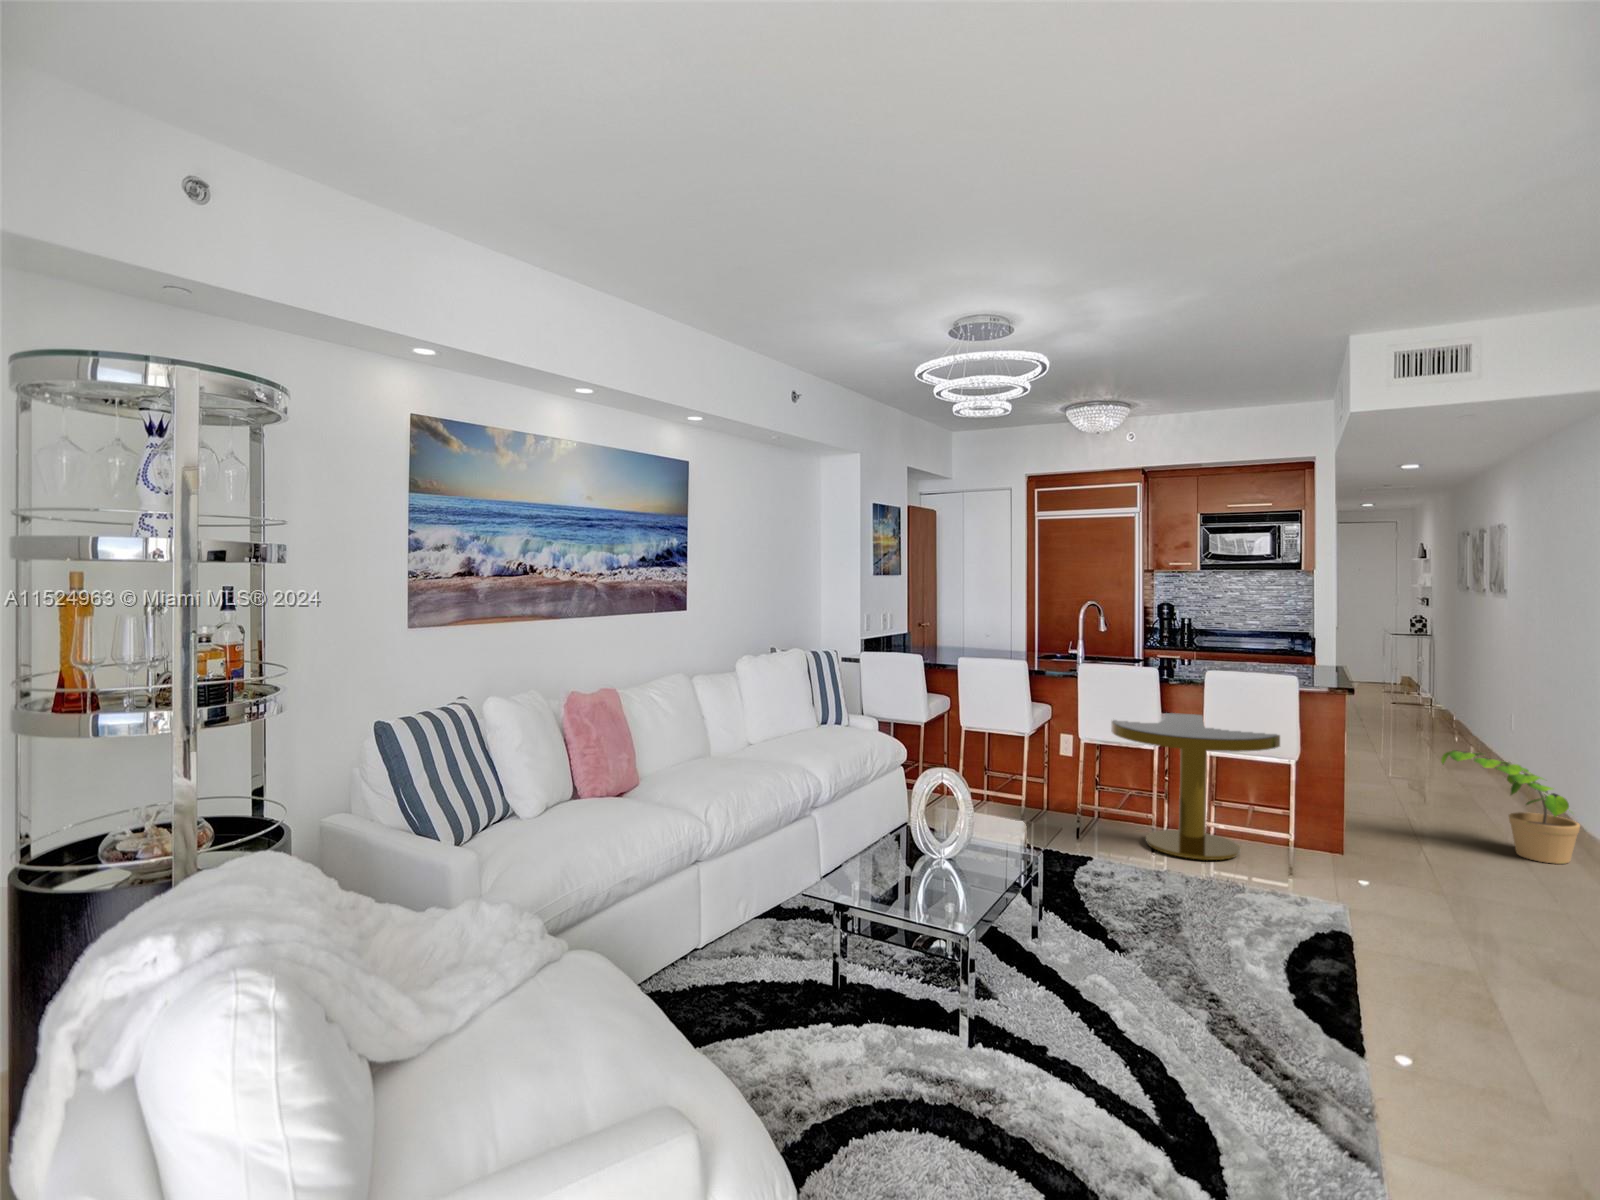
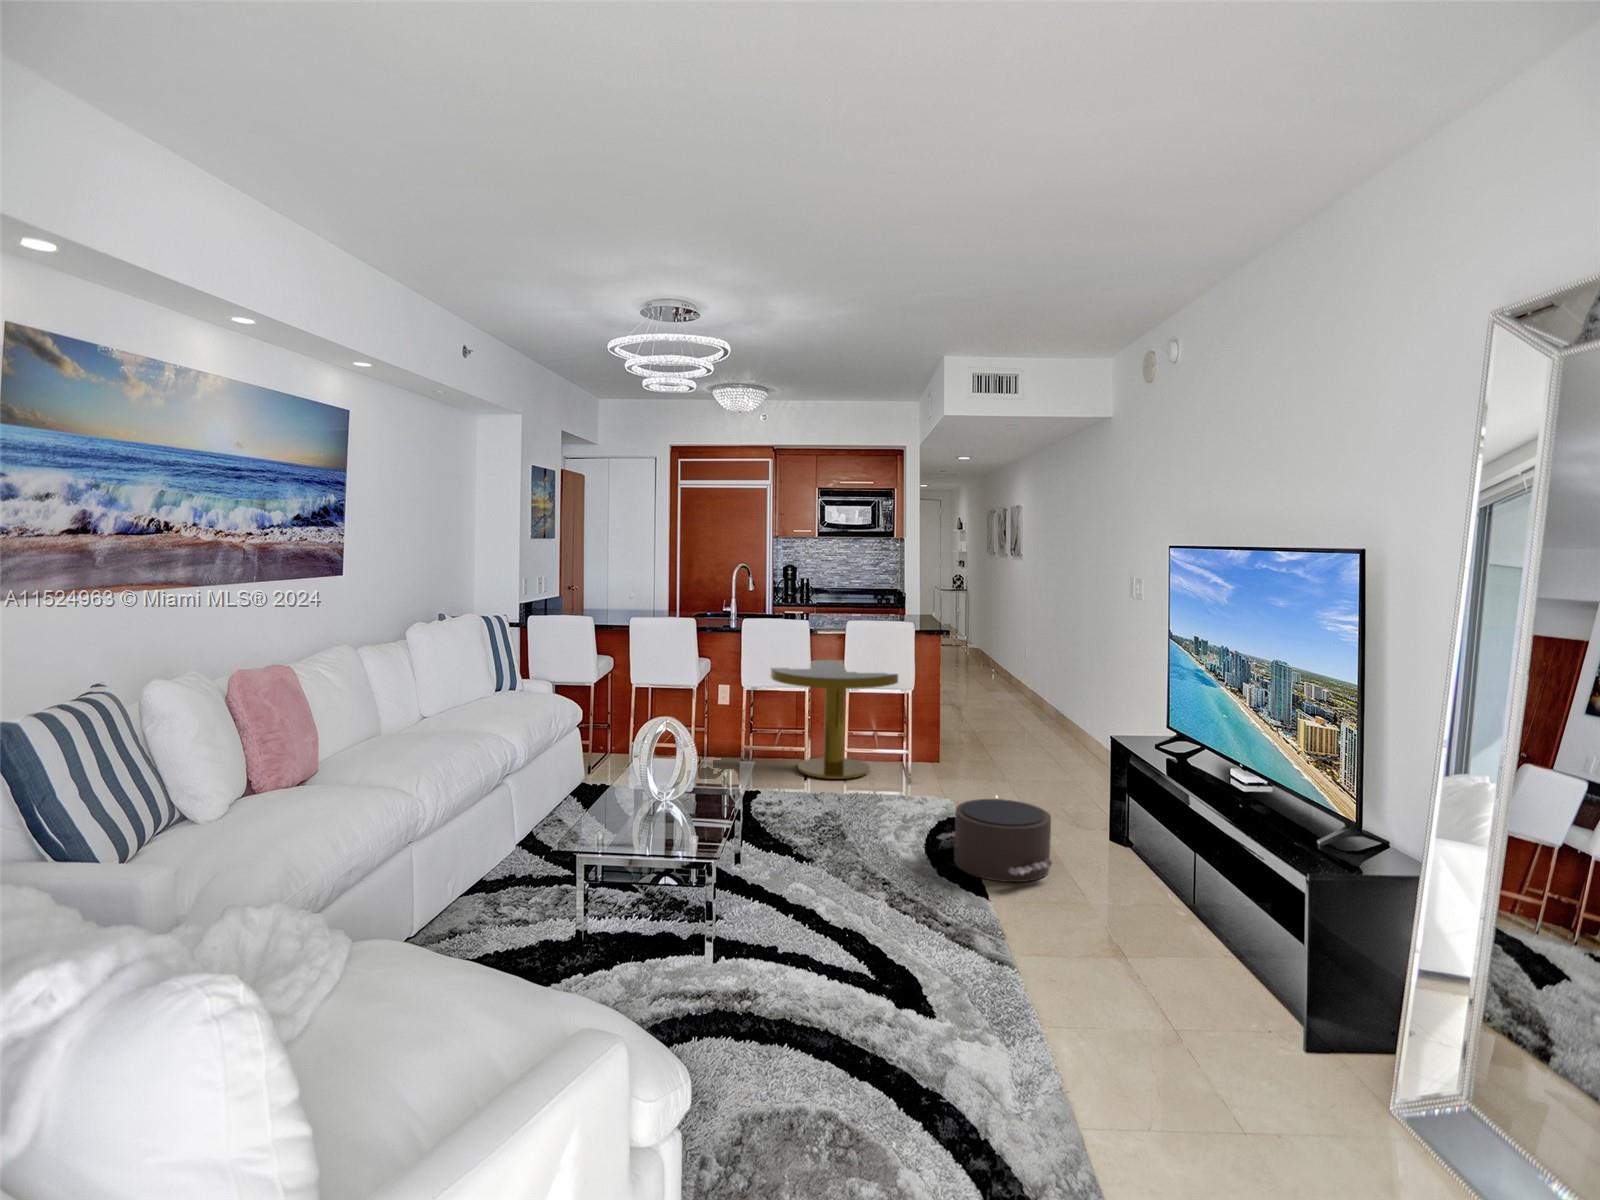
potted plant: present [1441,750,1580,864] -> none [997,676,1078,753]
pouf: none [1301,911,1483,1036] -> present [938,799,1053,882]

